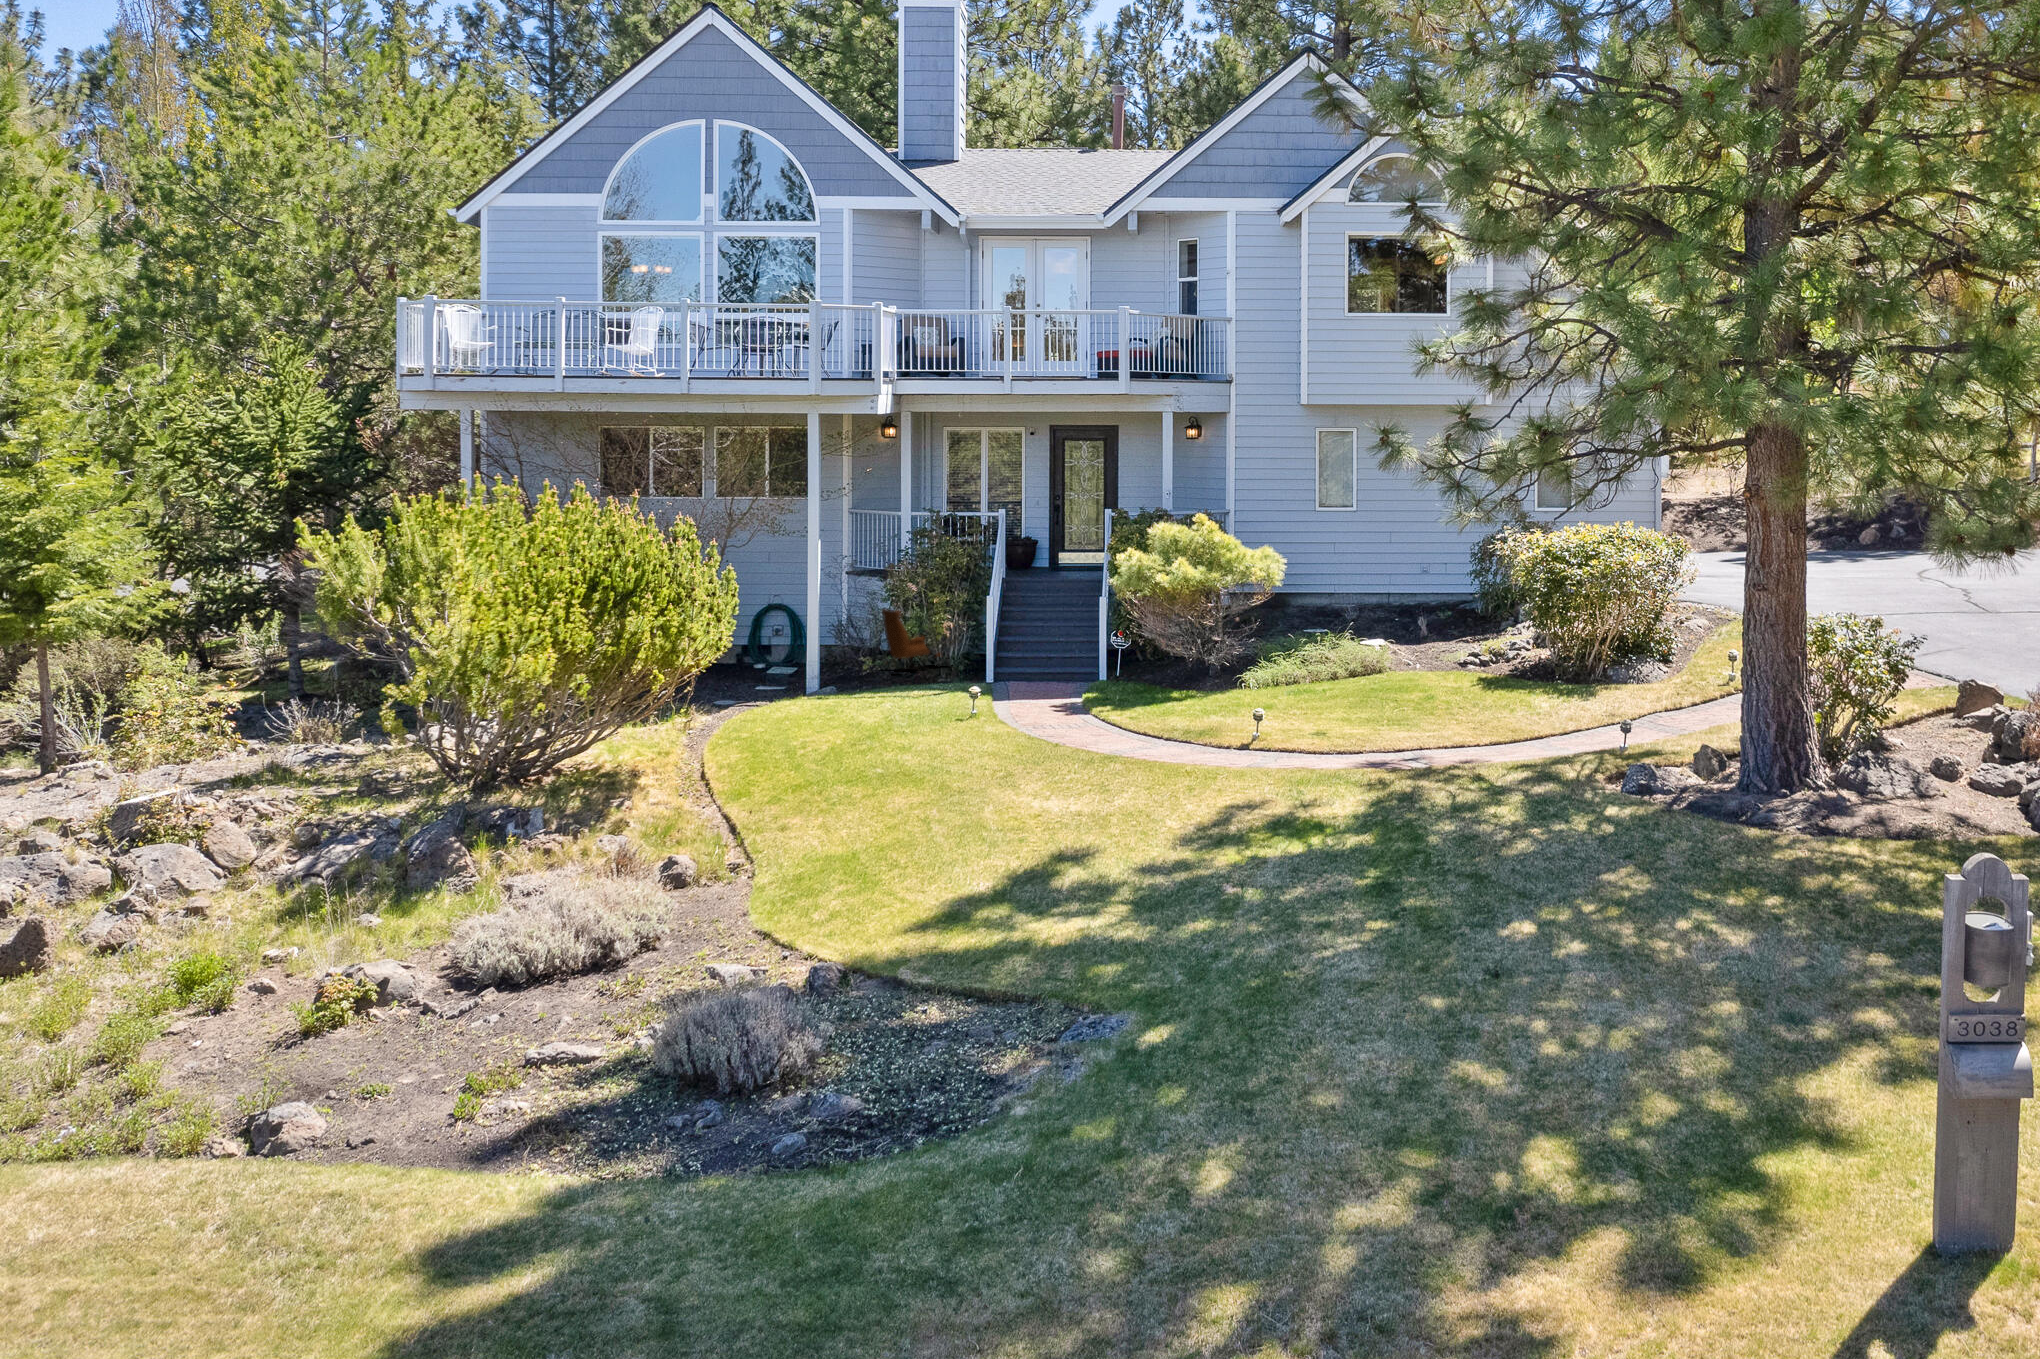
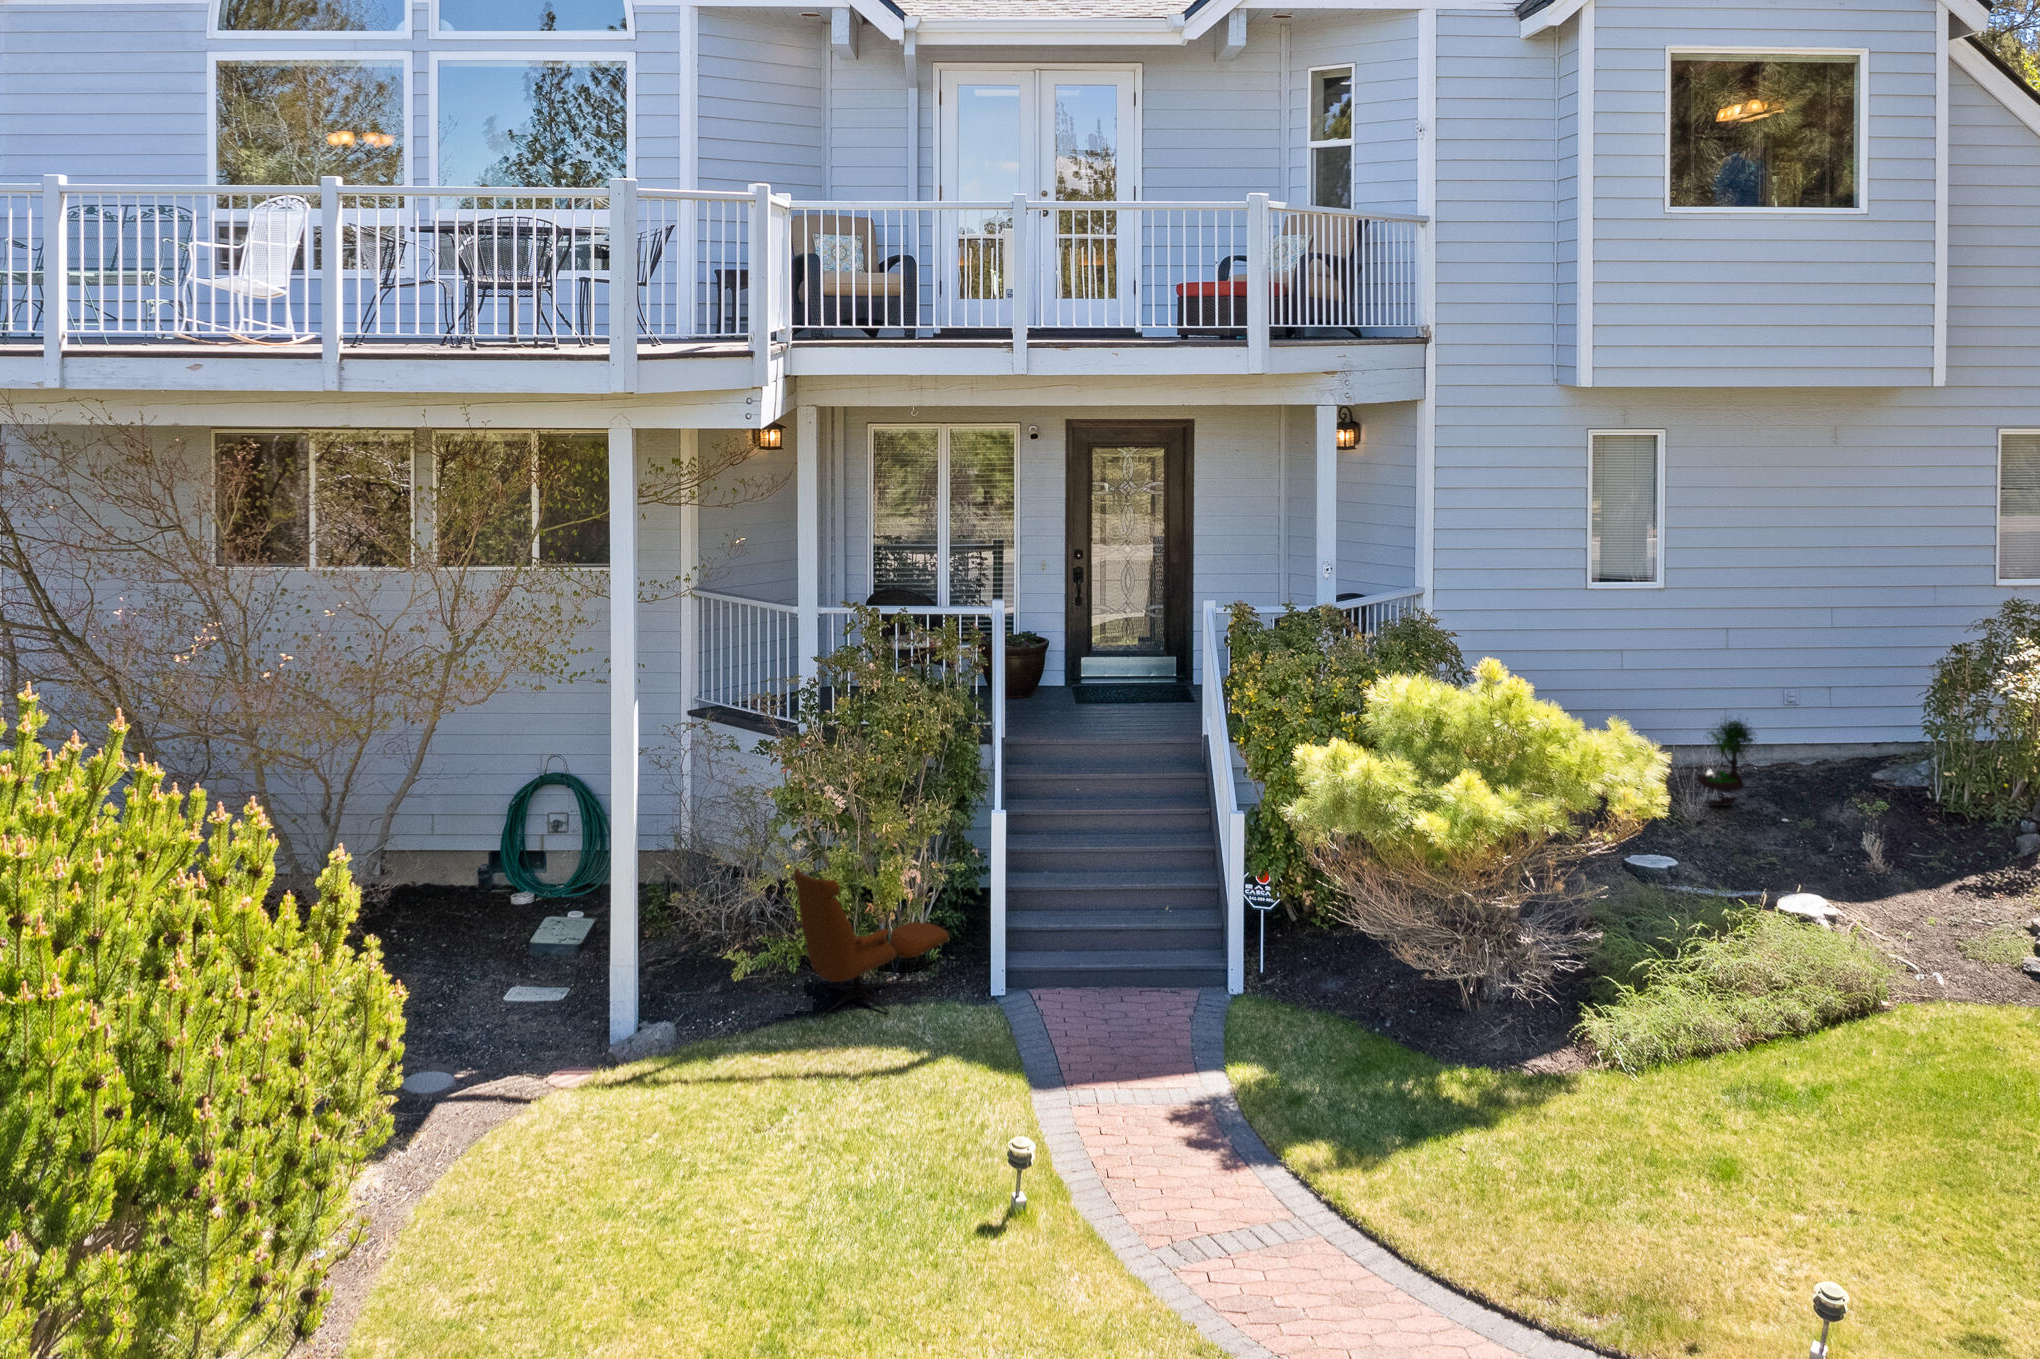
potted tree: none [1375,575,1403,625] -> present [1696,718,1757,806]

